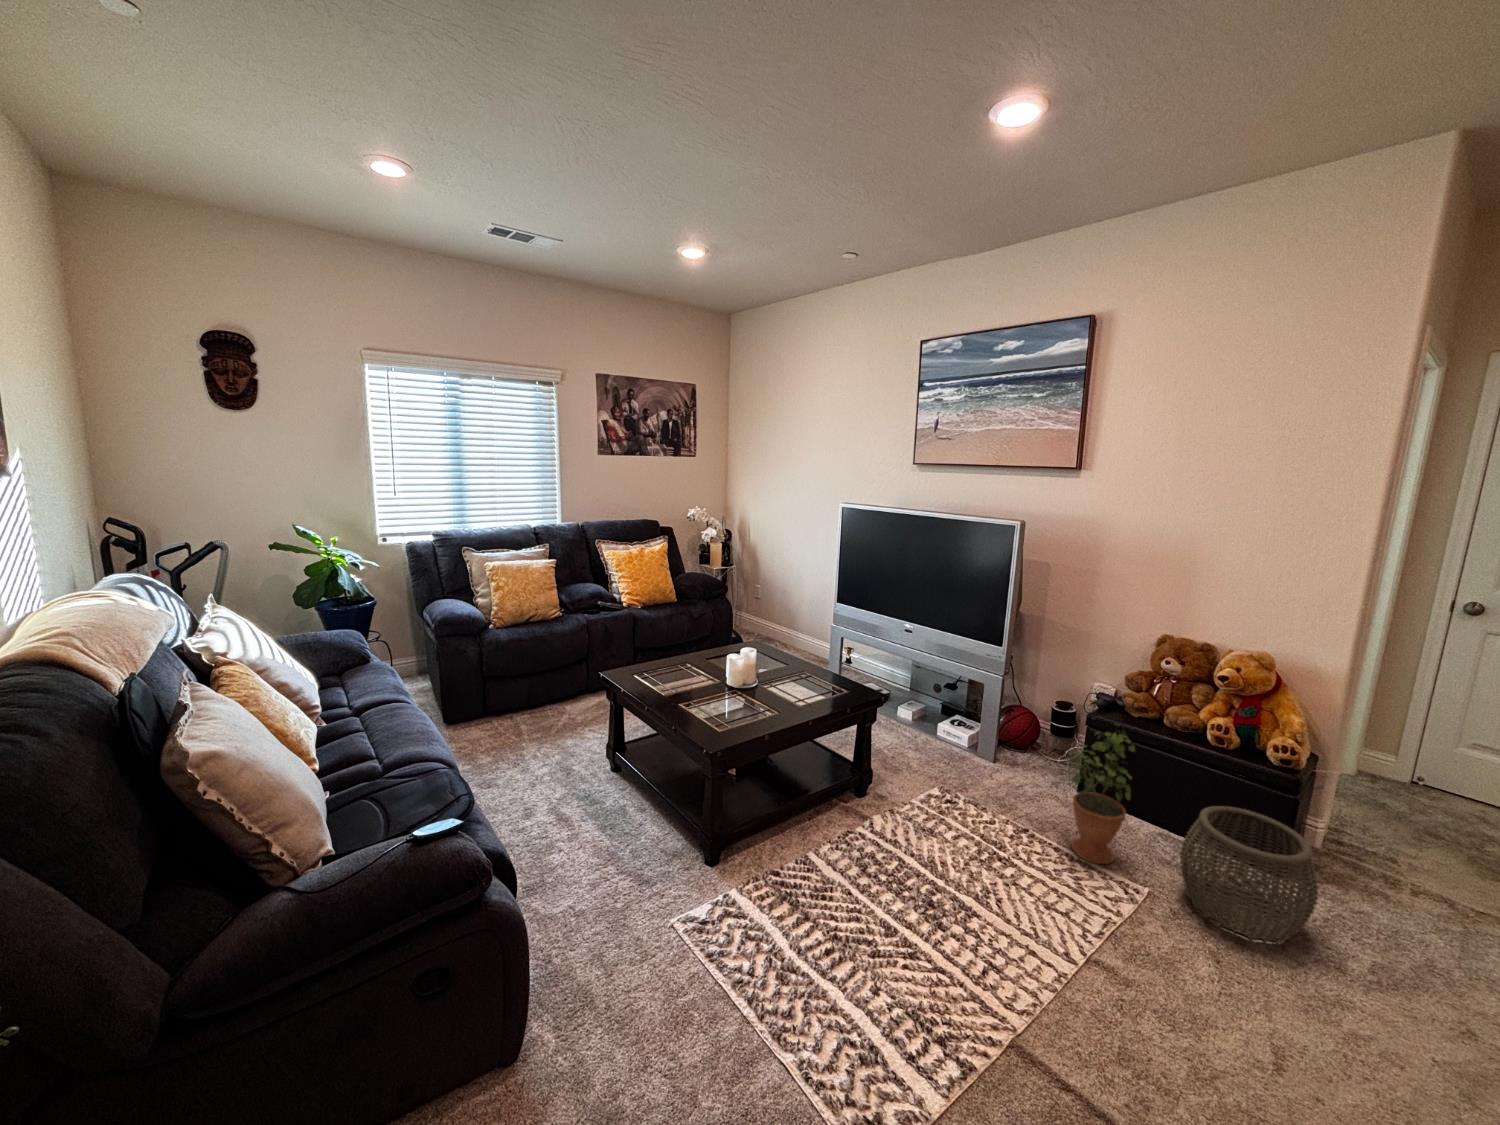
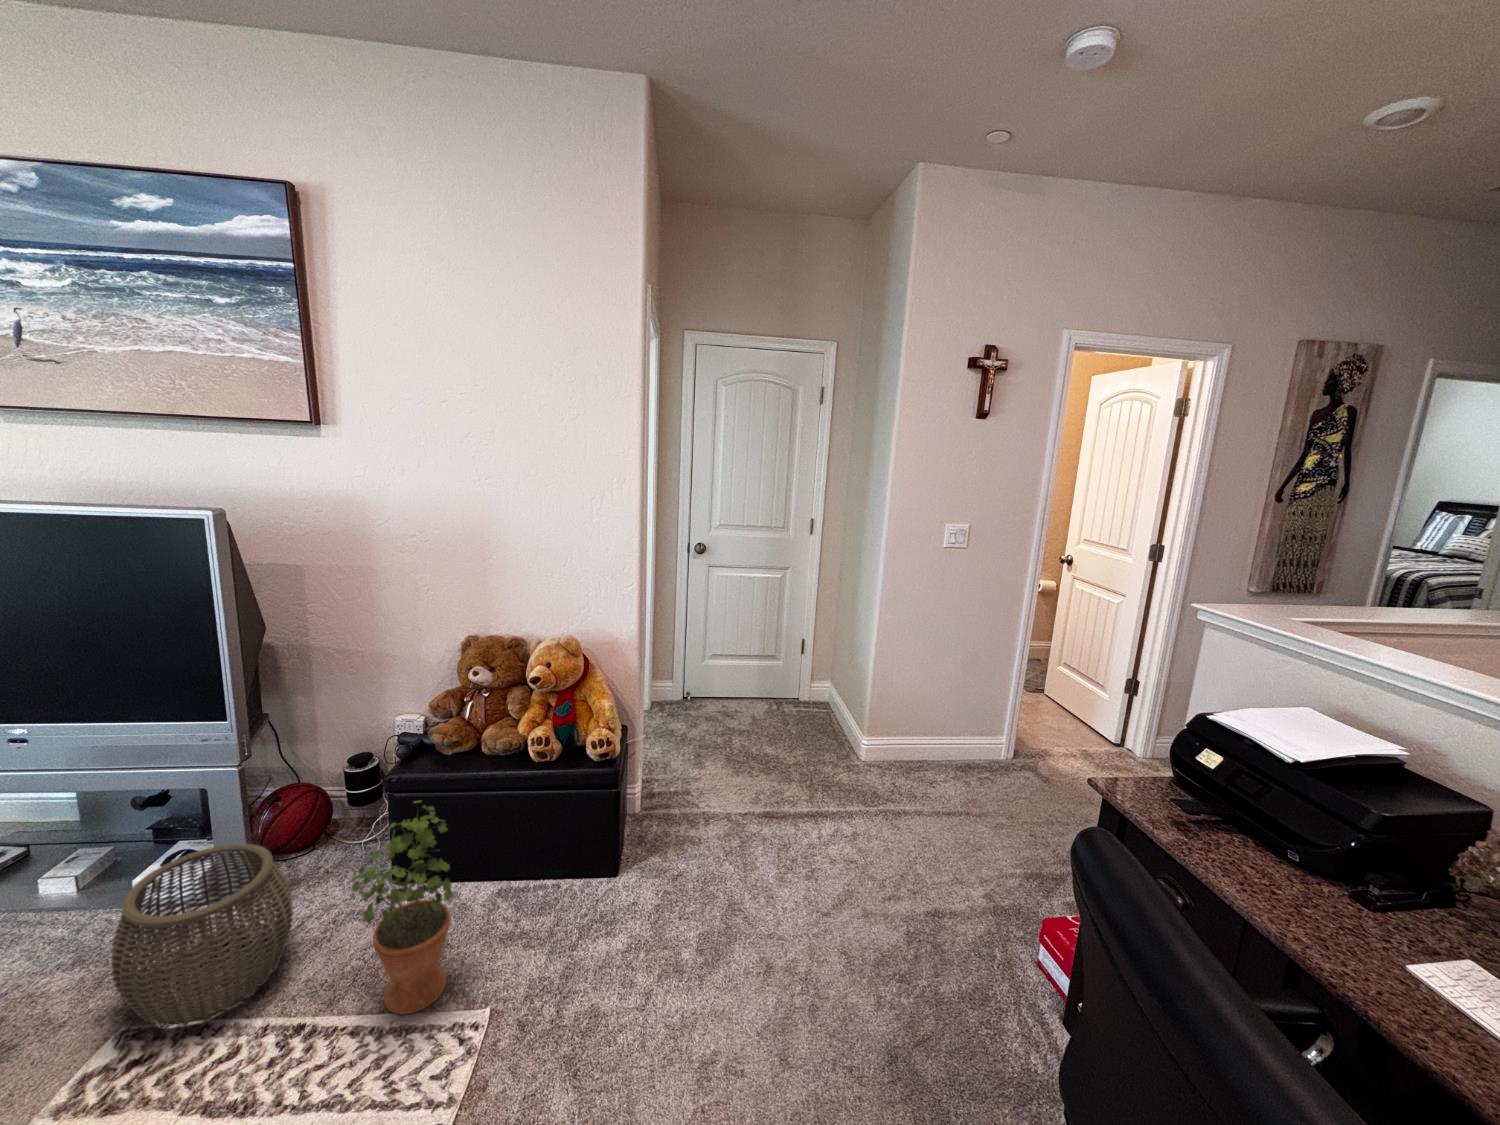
woven basket: present [1180,806,1318,942] -> present [111,843,293,1027]

